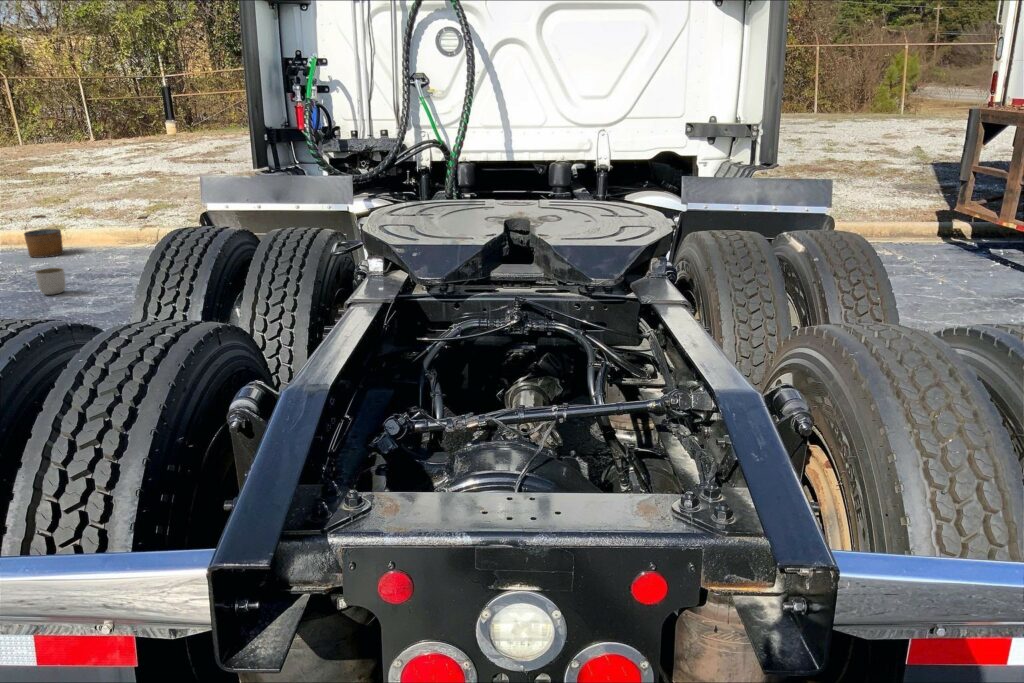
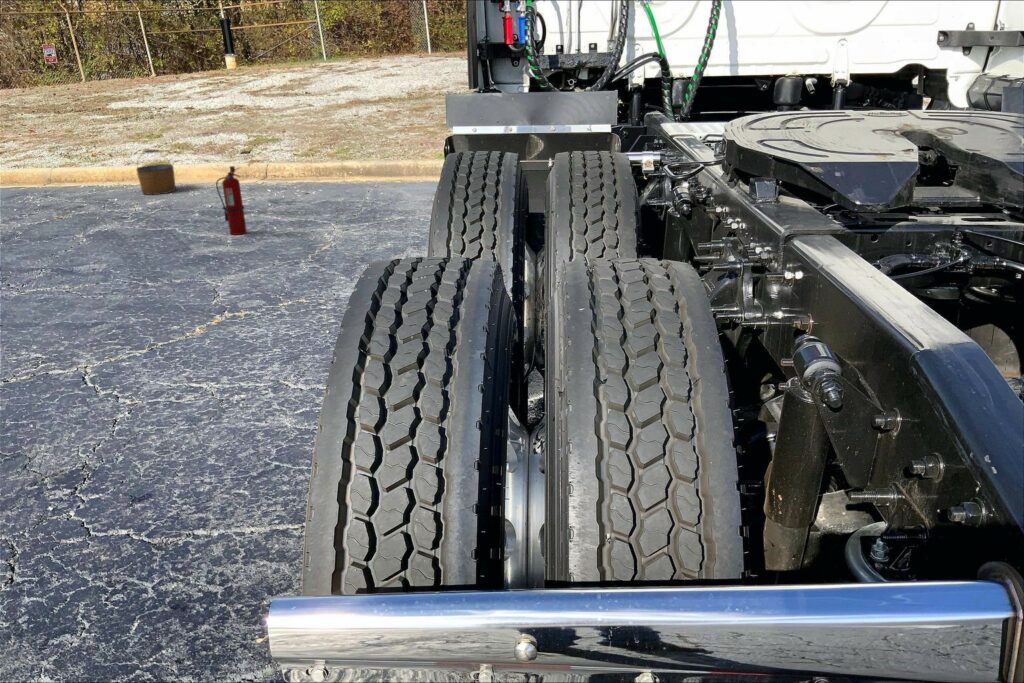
fire extinguisher: none [78,233,108,297] -> present [216,166,247,235]
planter: present [35,268,66,295] -> none [169,204,200,233]

